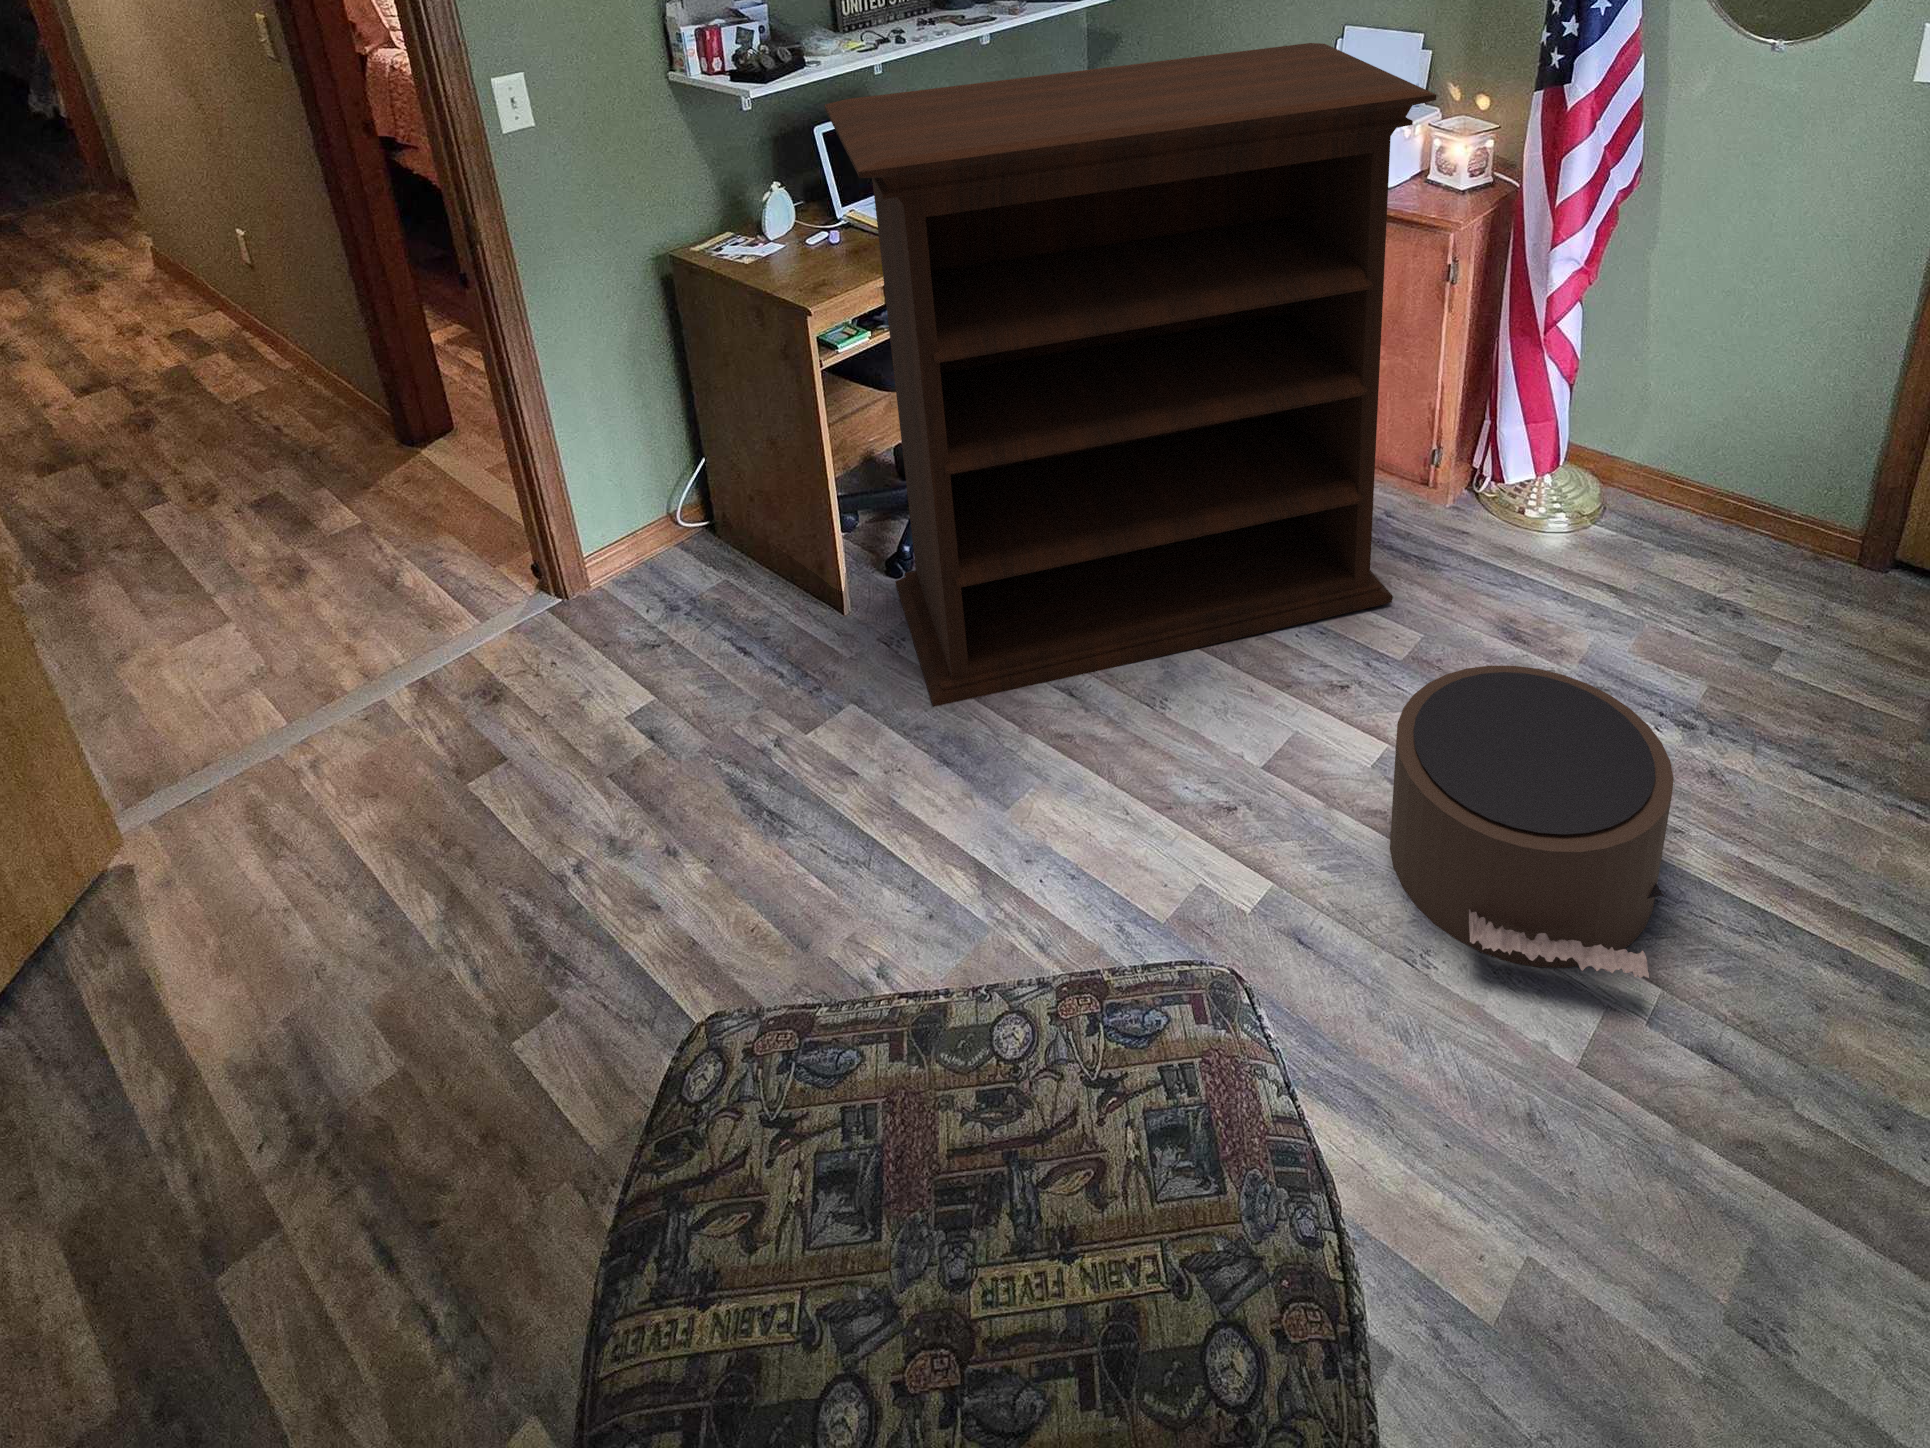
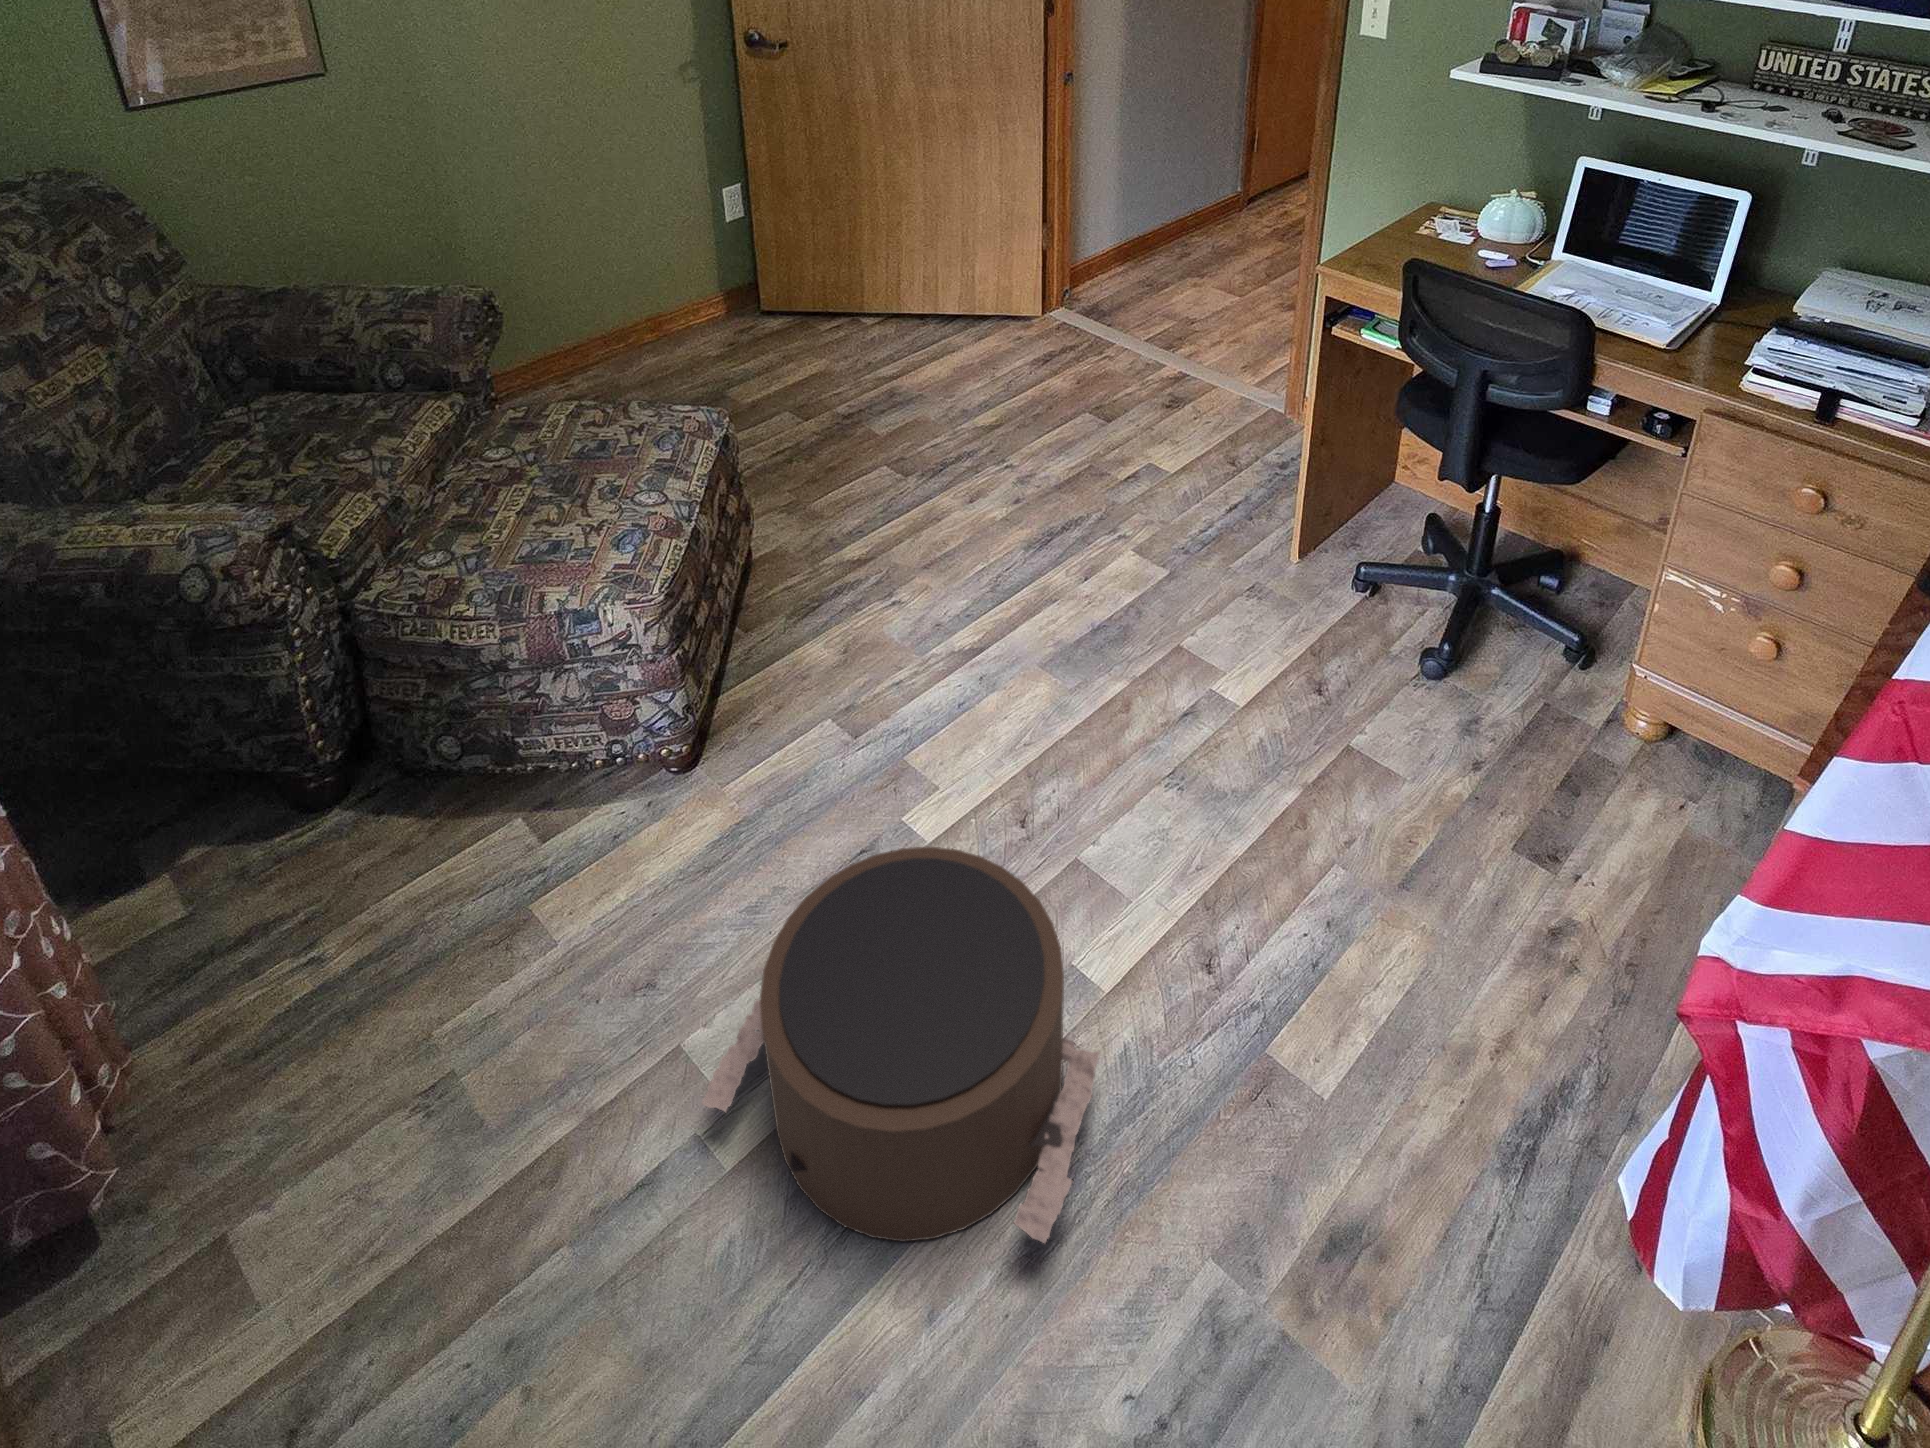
bookshelf: present [825,43,1436,707] -> none [1172,128,1870,1061]

